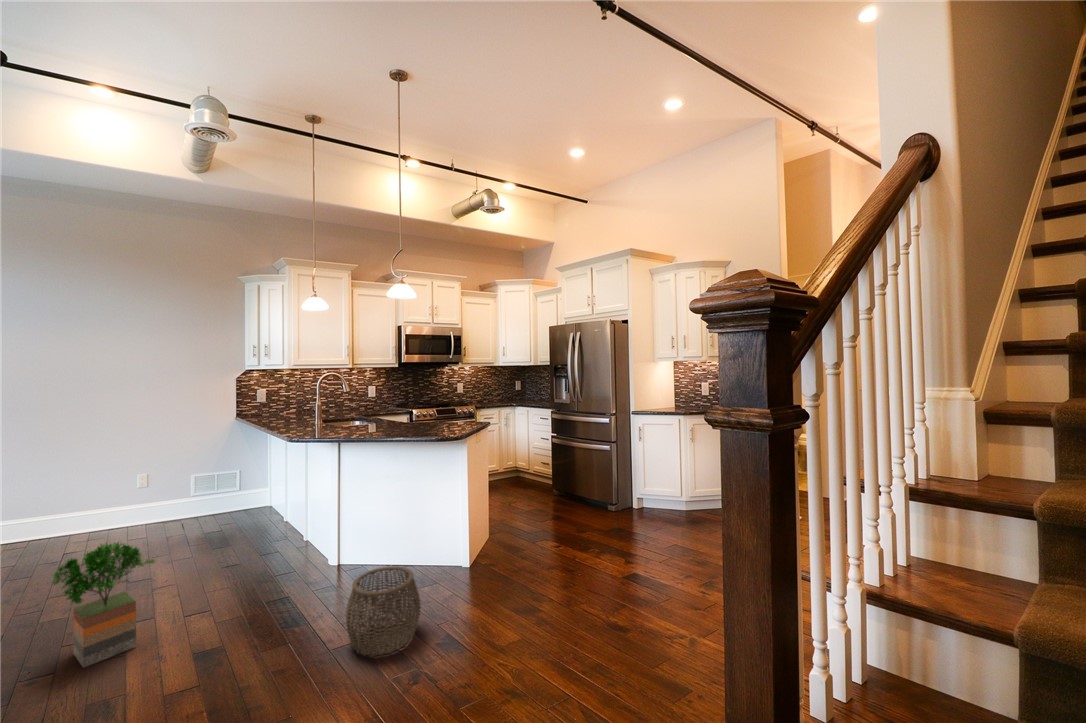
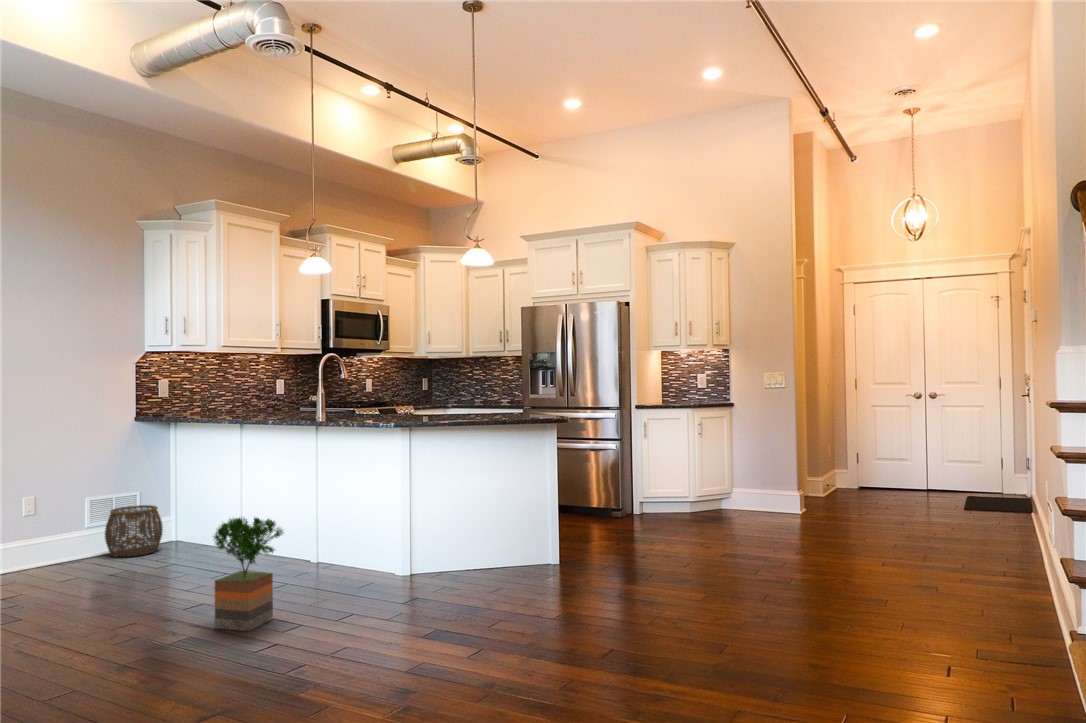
woven basket: present [345,566,421,657] -> present [105,505,163,557]

